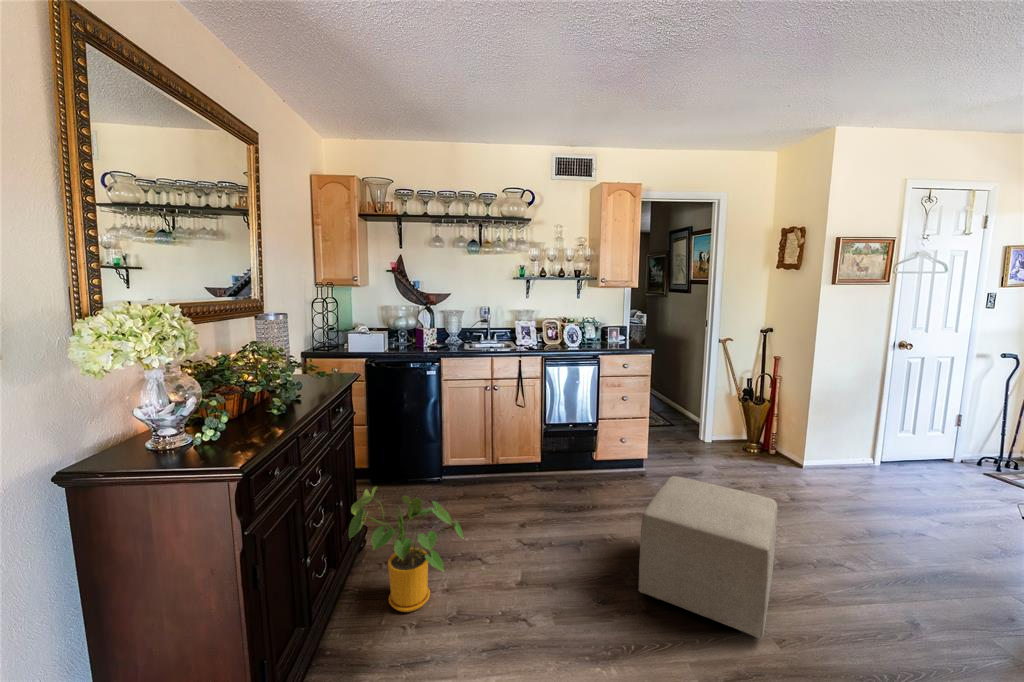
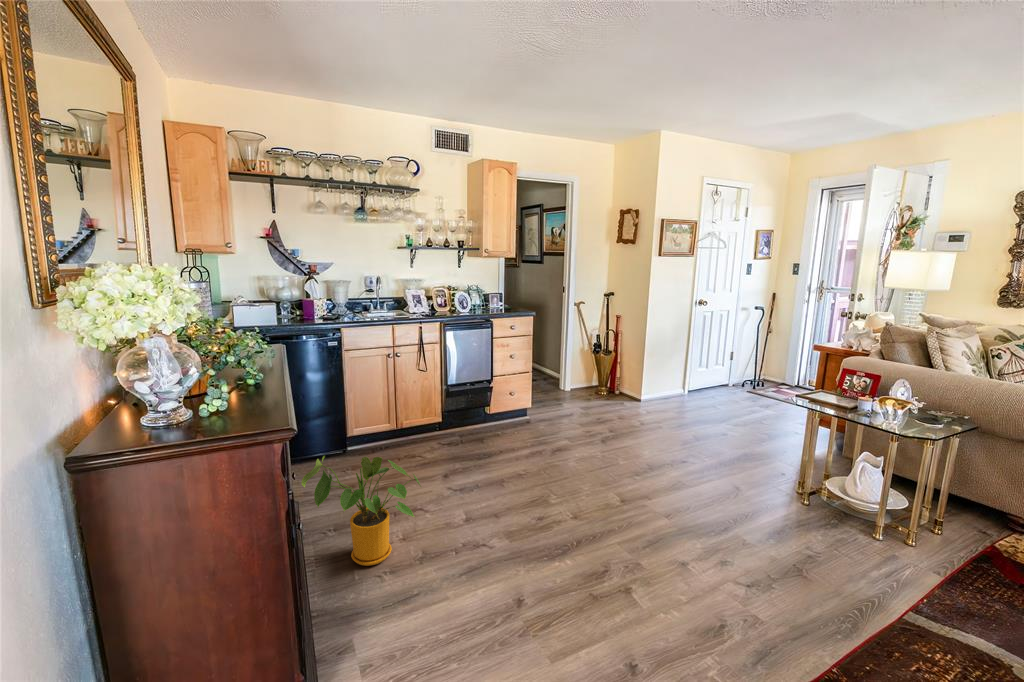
ottoman: present [638,476,777,639] -> none [563,412,659,514]

